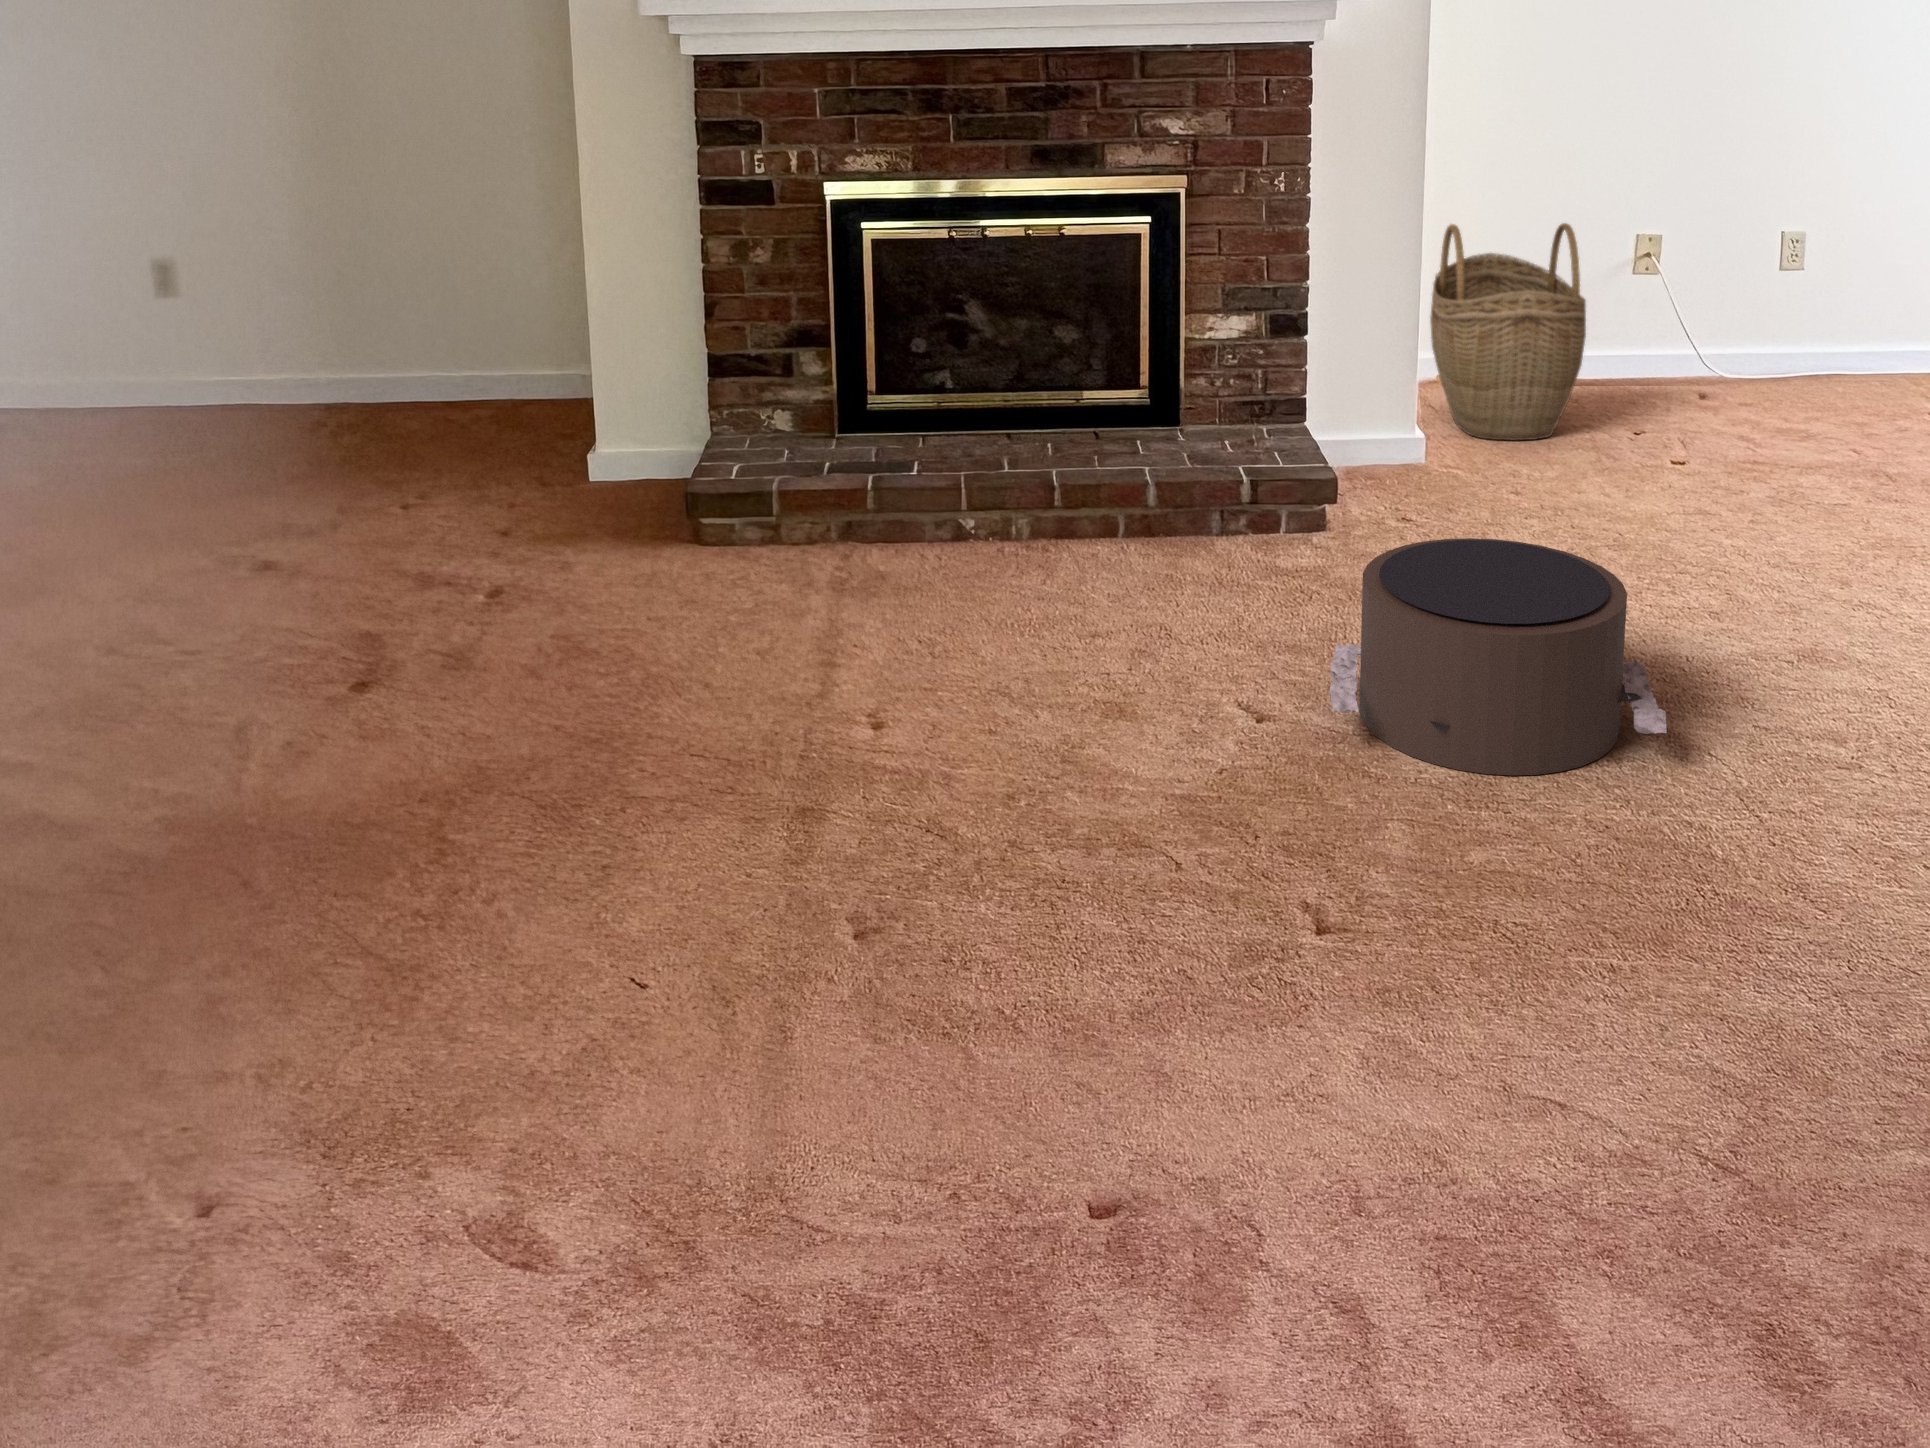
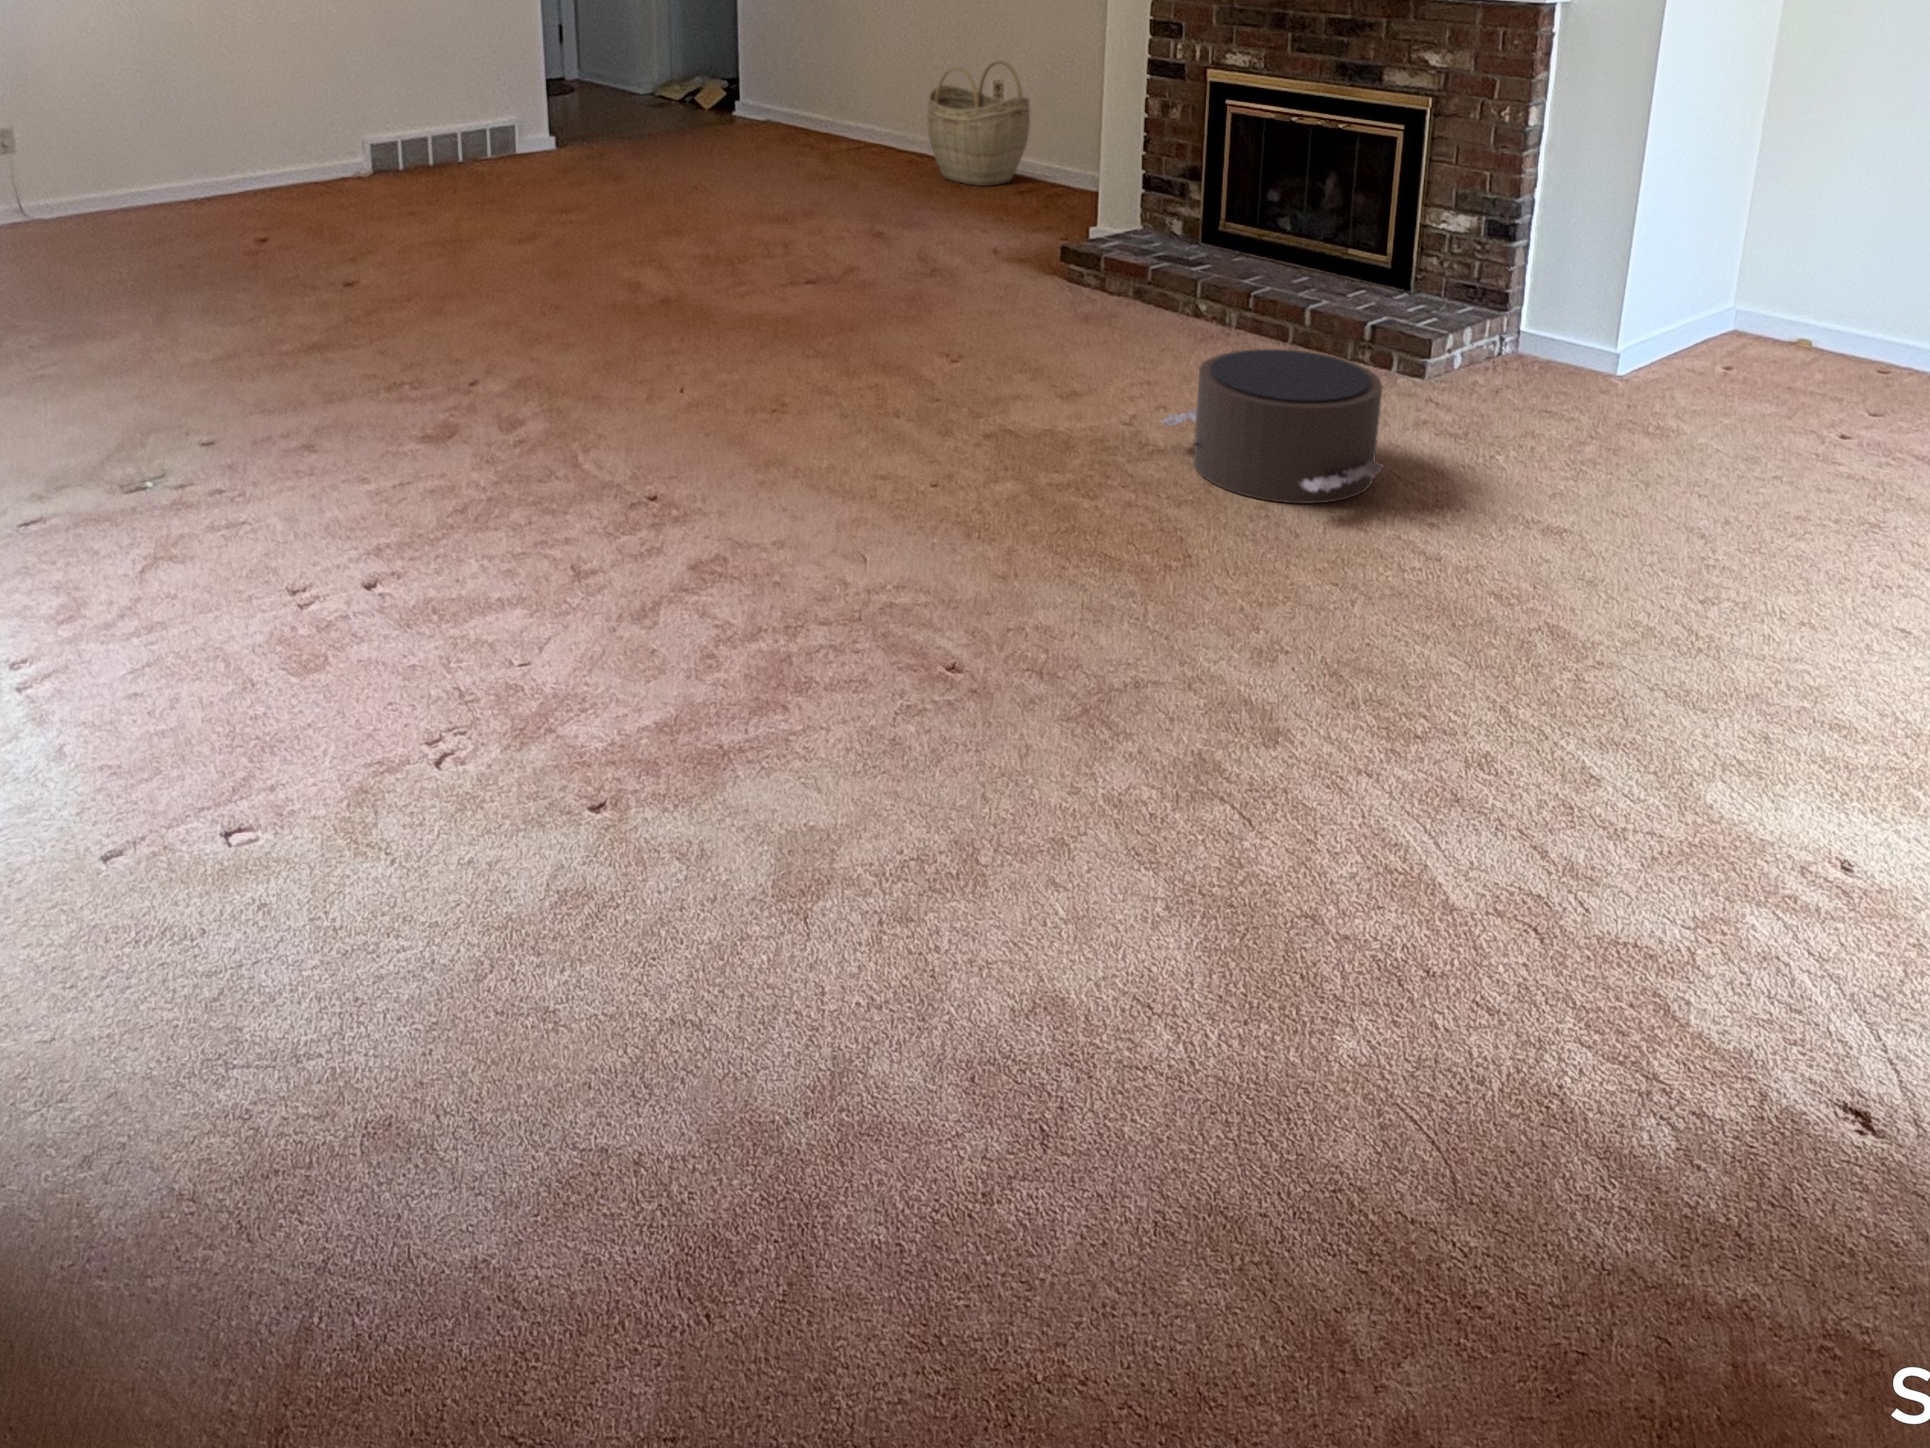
woven basket: present [1430,223,1586,440] -> present [927,61,1030,186]

